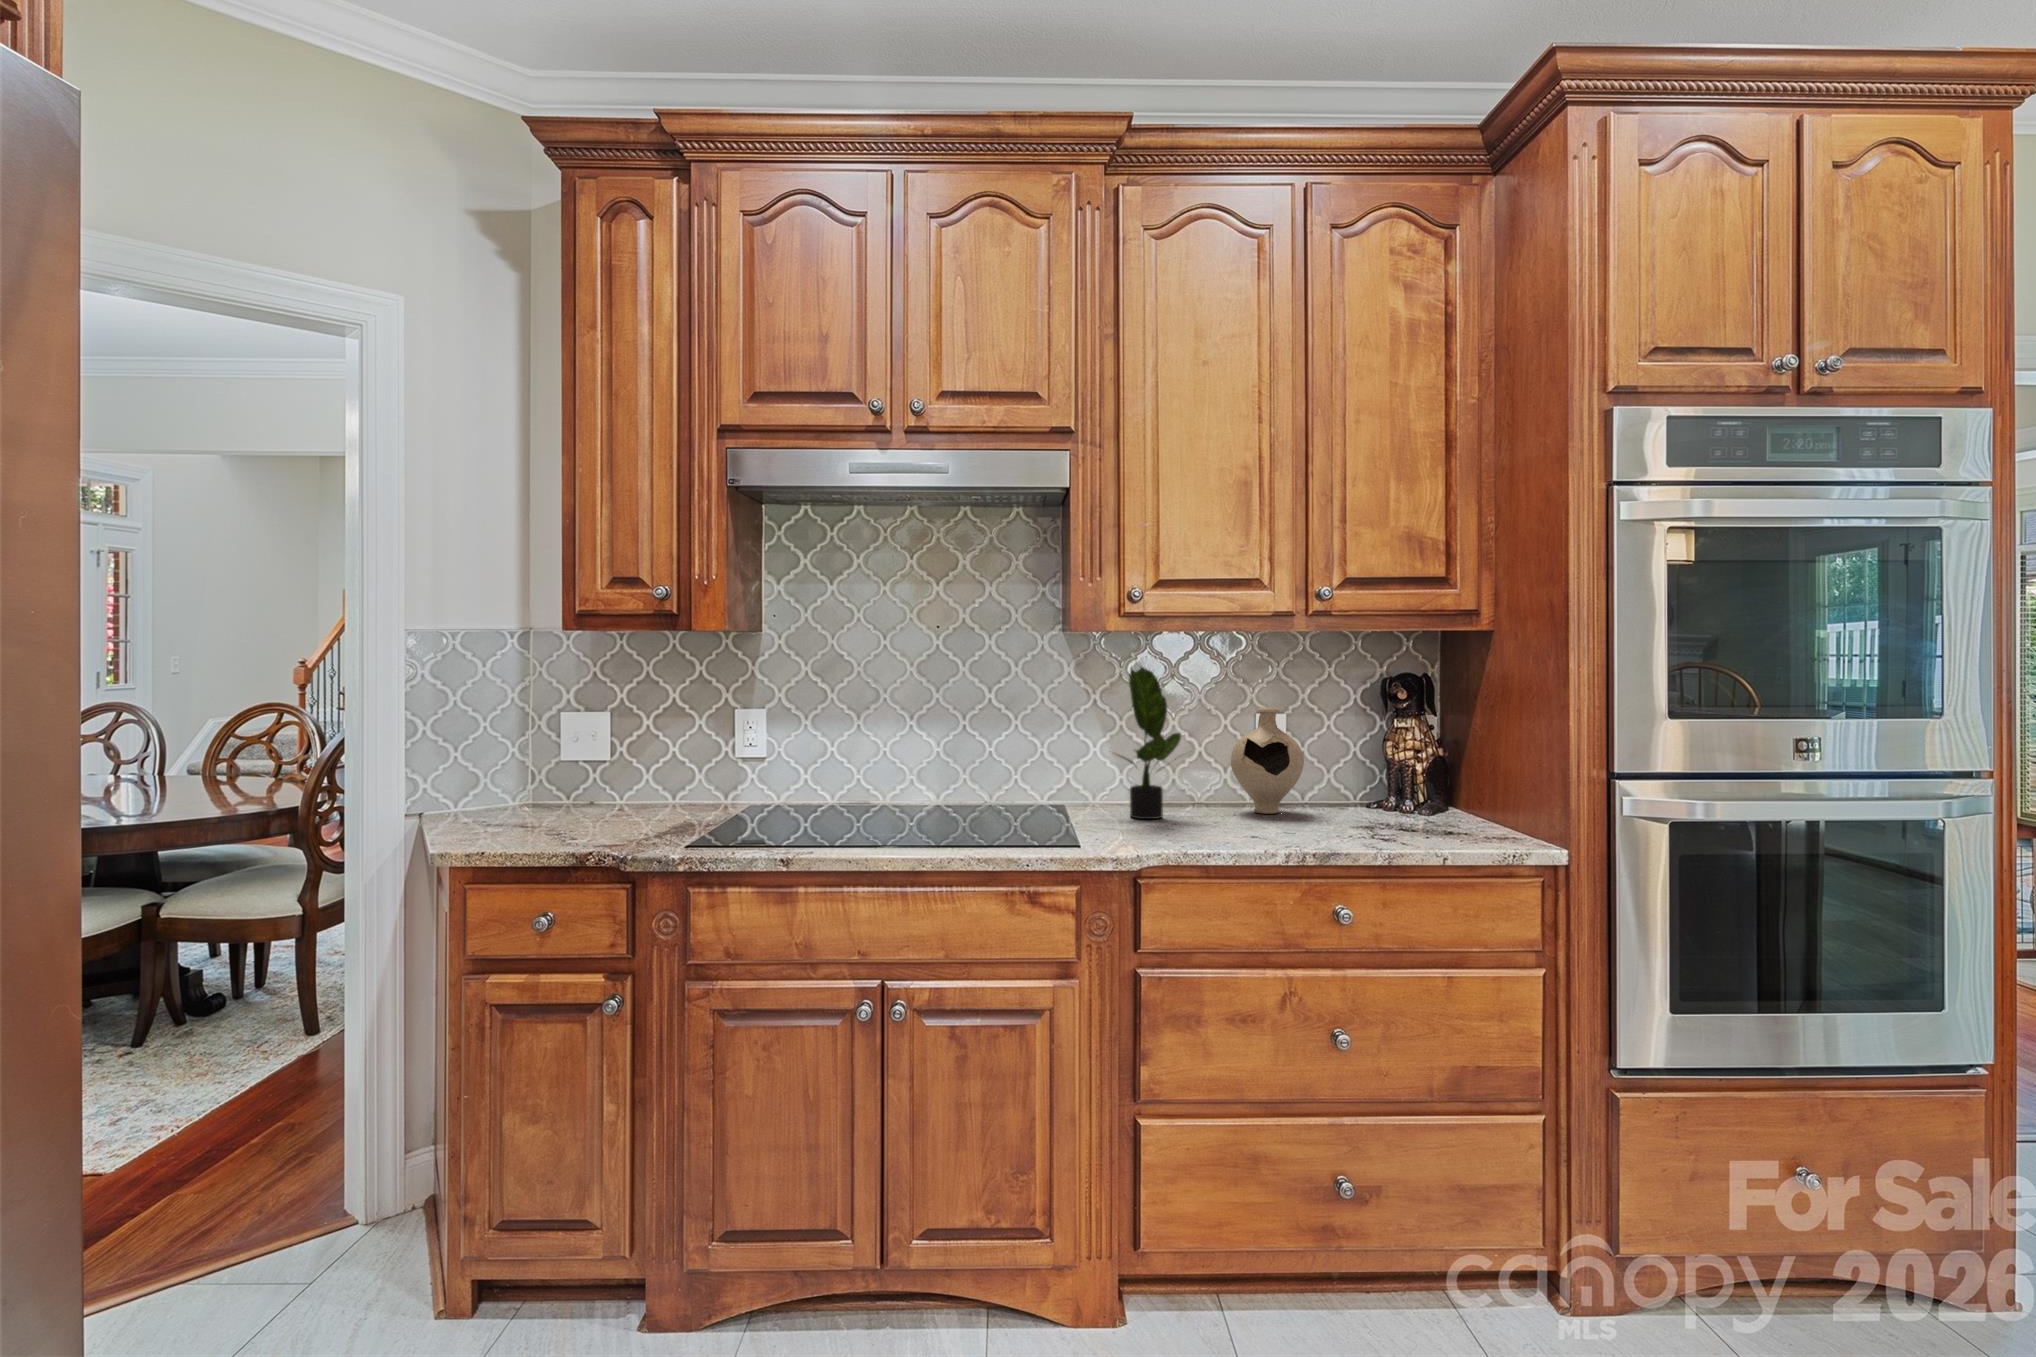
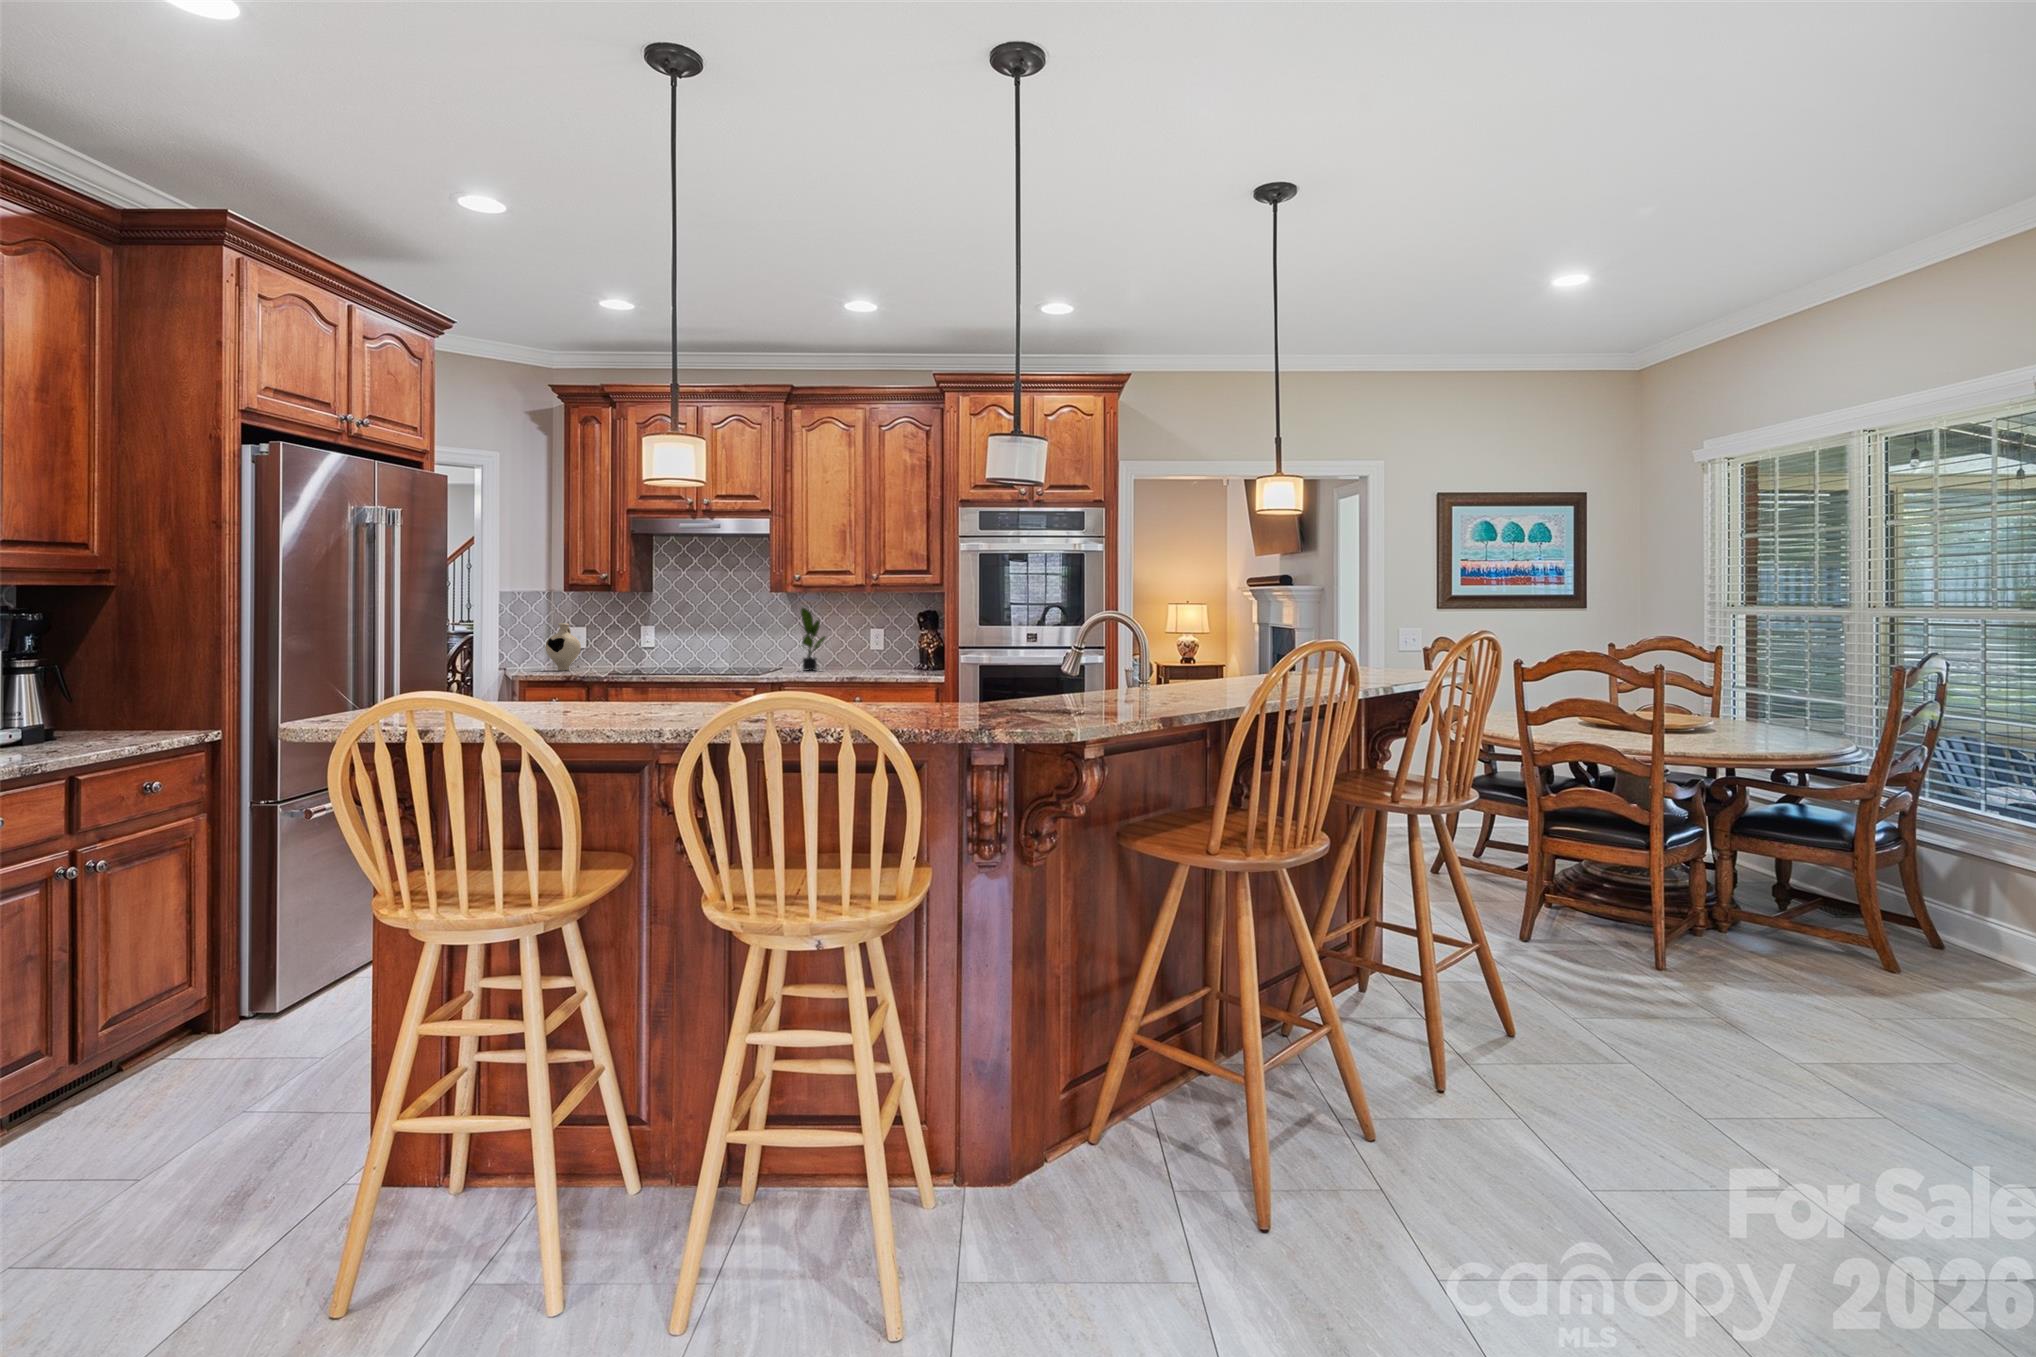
decorative vase: present [1231,707,1304,814] -> present [546,623,581,670]

